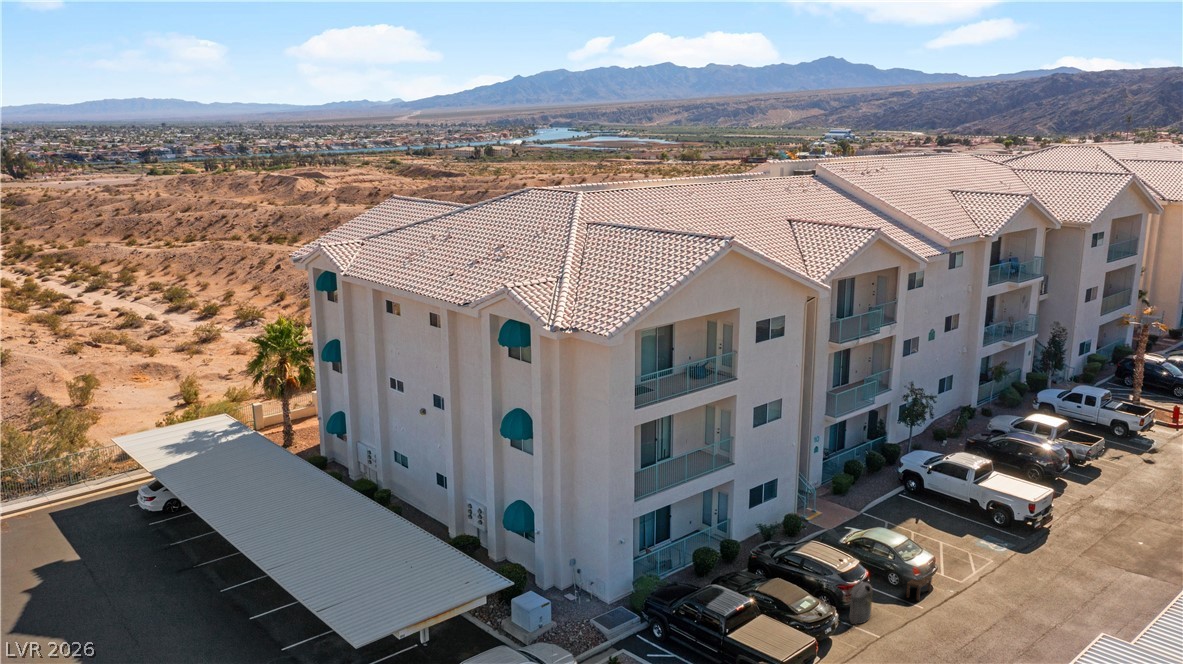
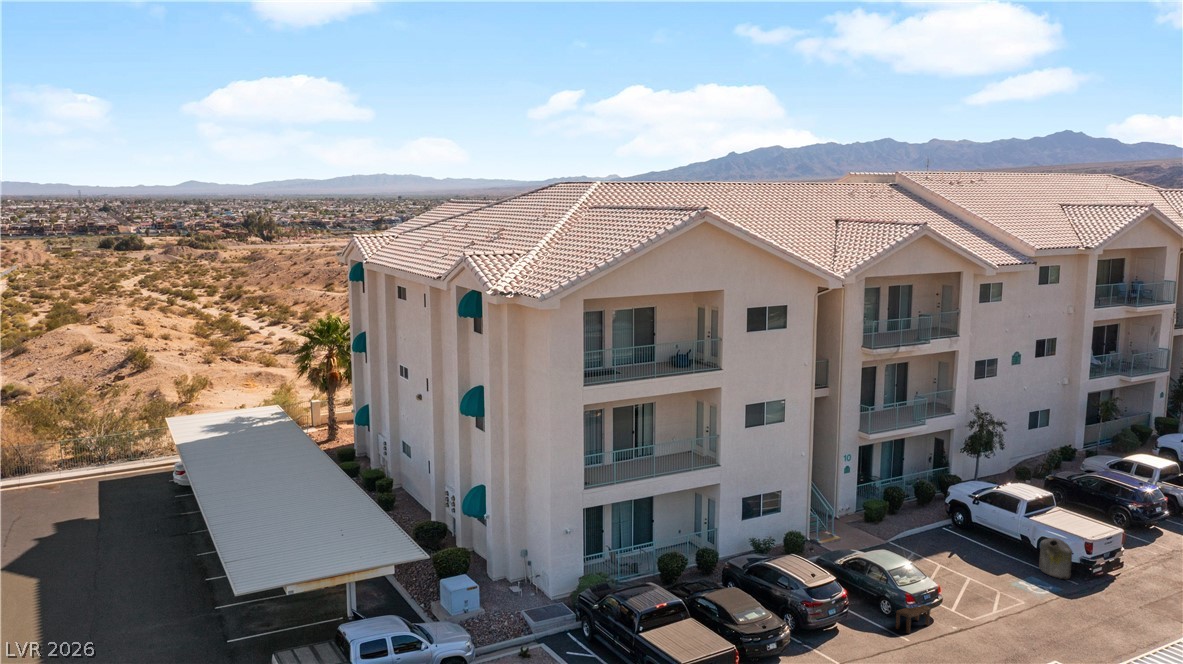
trash can: present [850,582,873,624] -> present [1039,538,1072,580]

